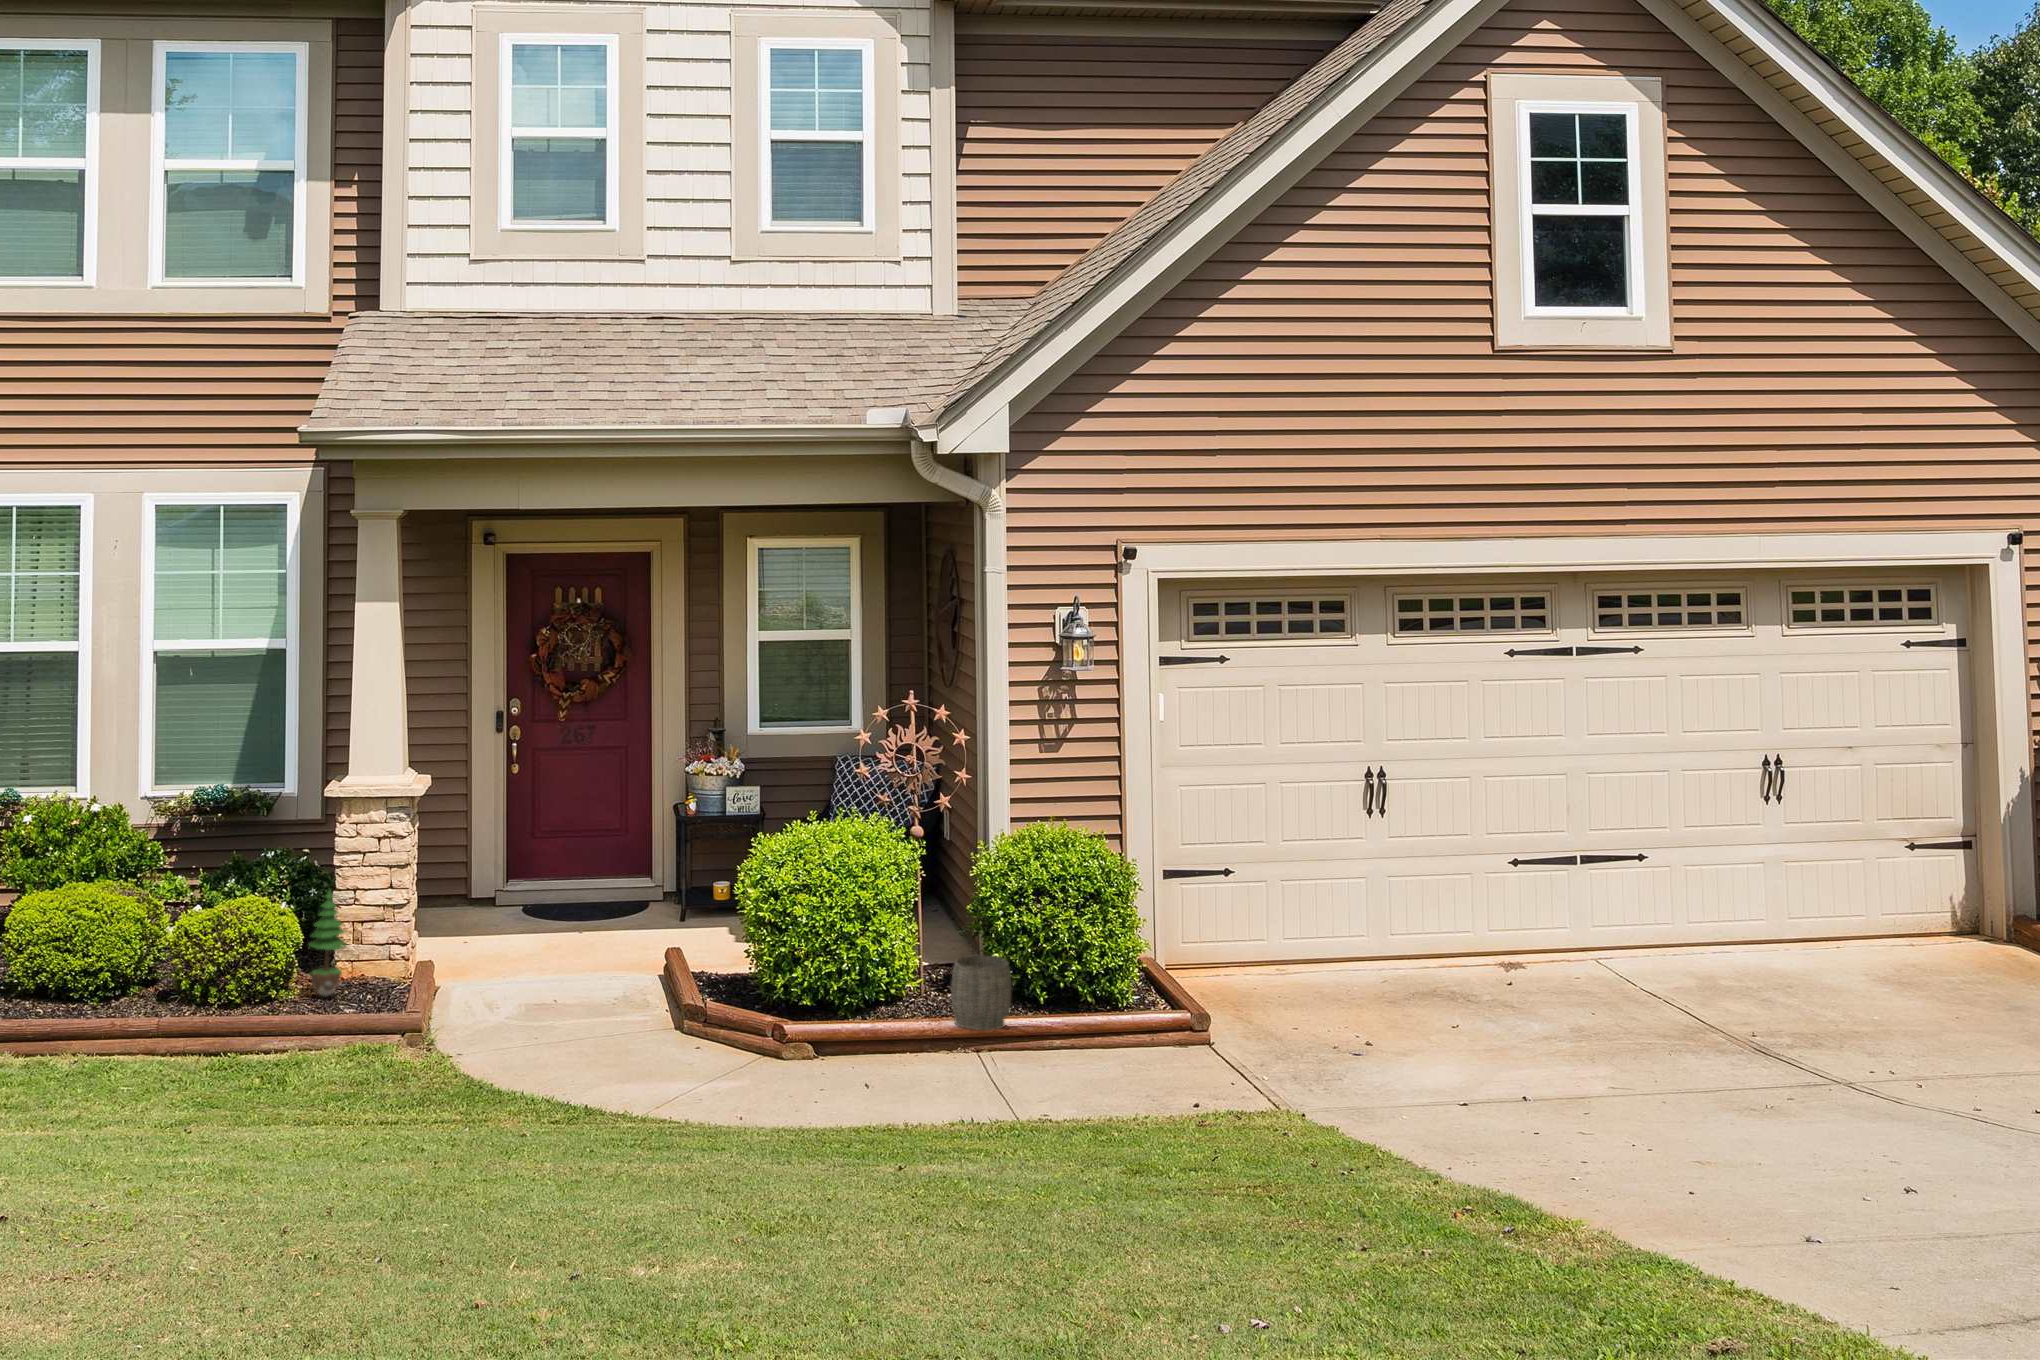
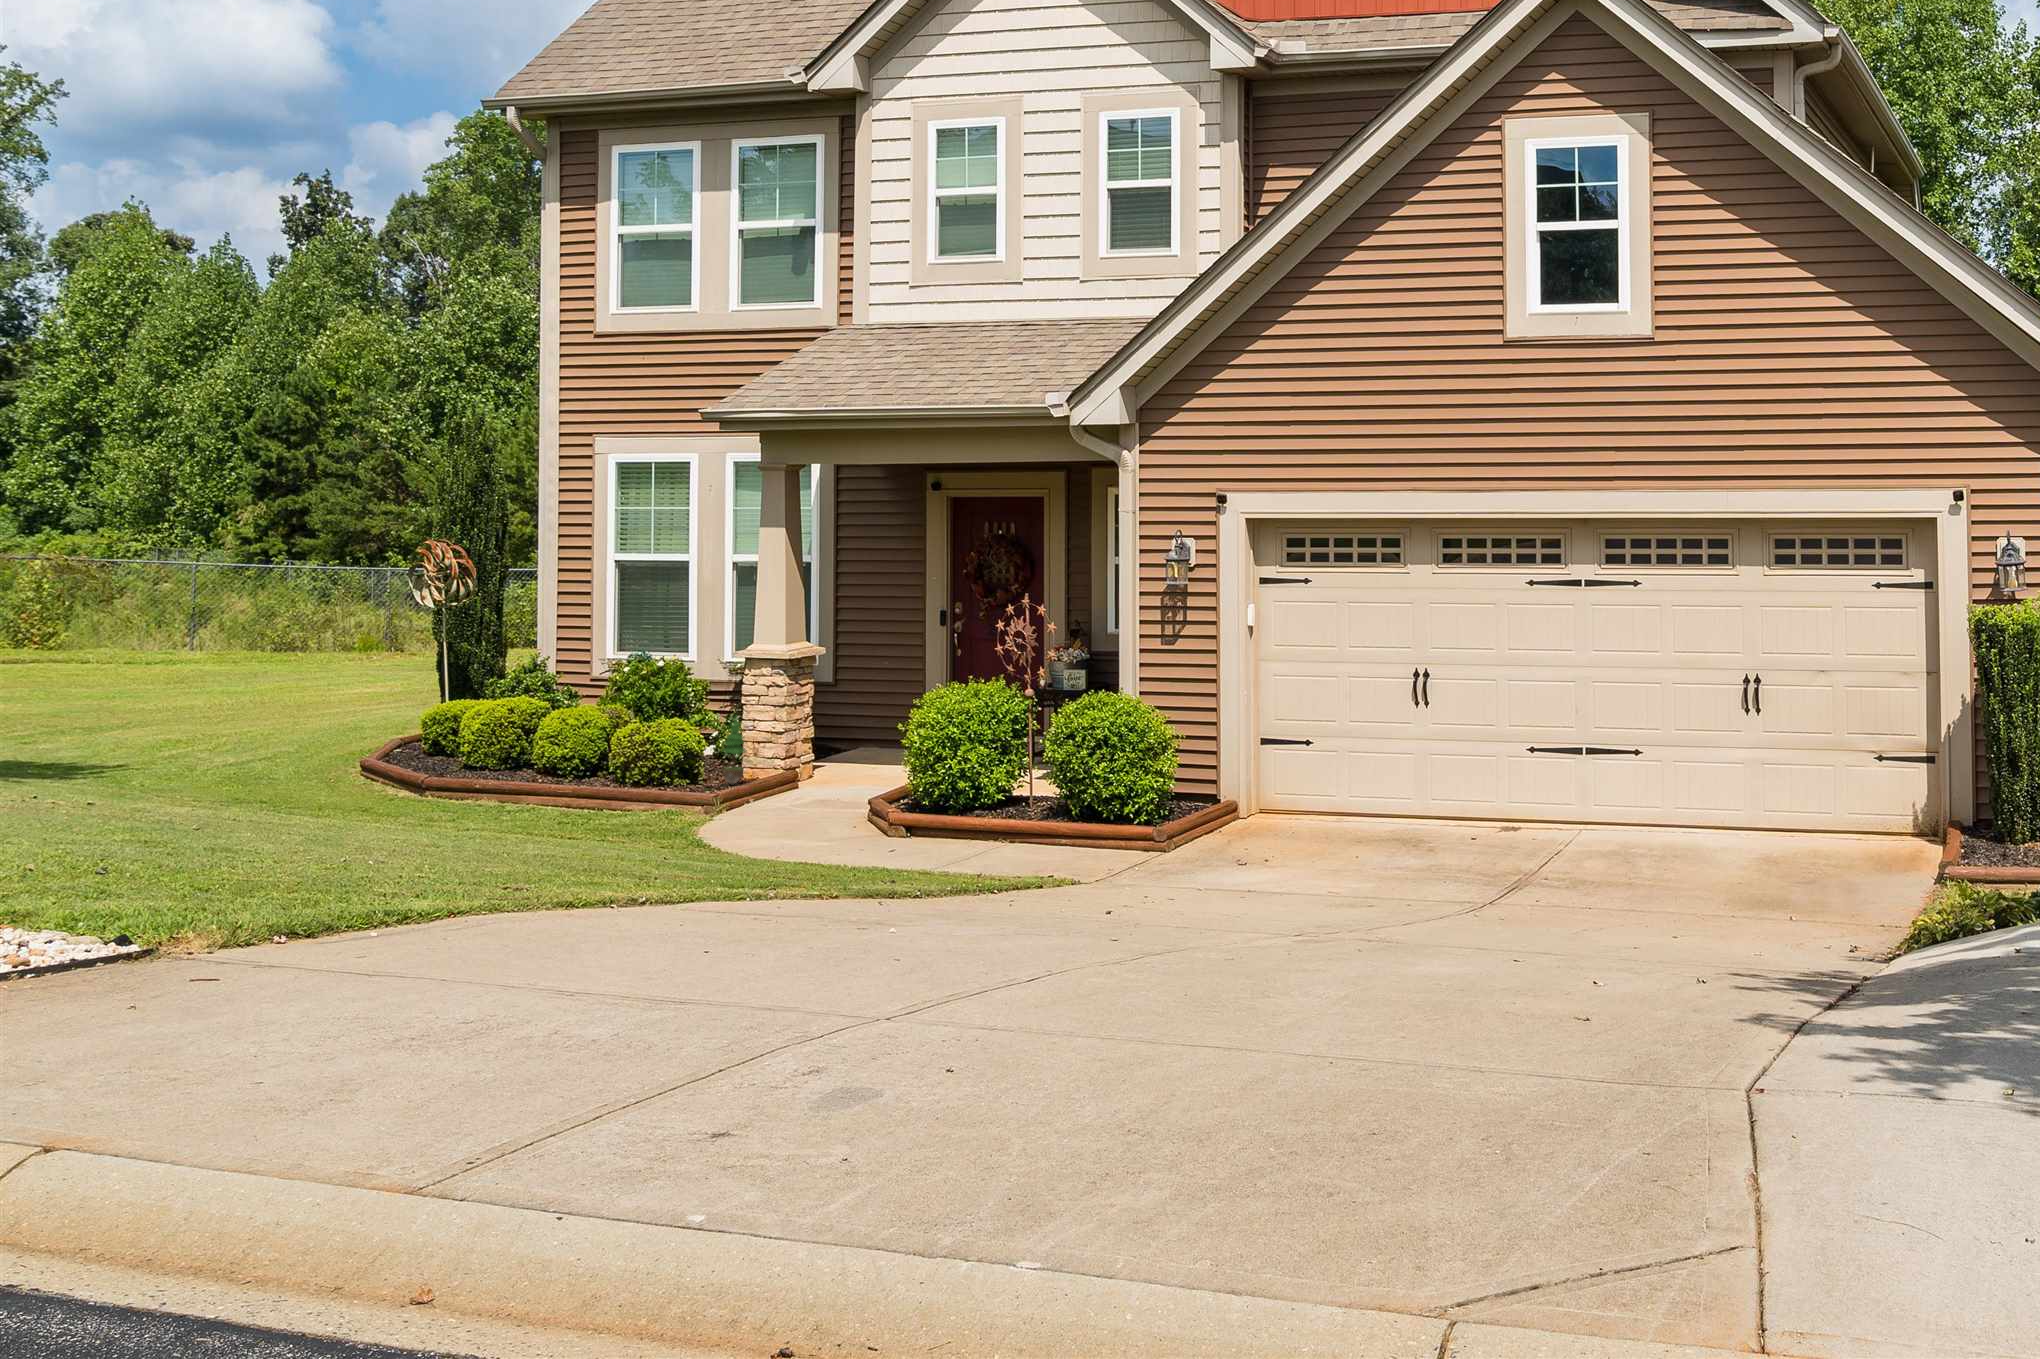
woven basket: present [951,955,1011,1030] -> none [1036,780,1079,828]

